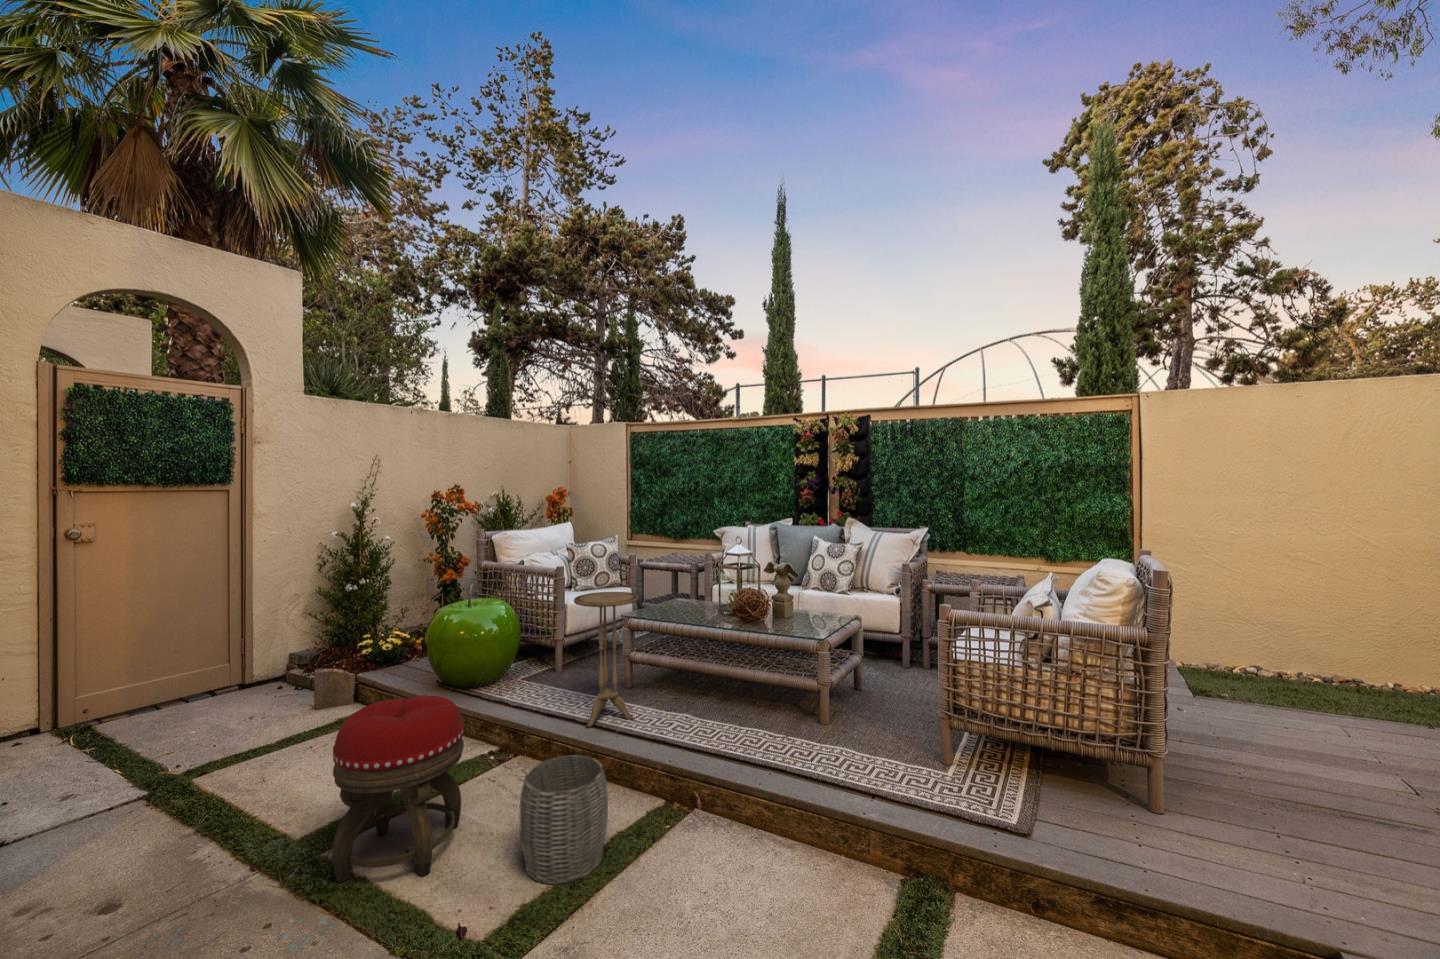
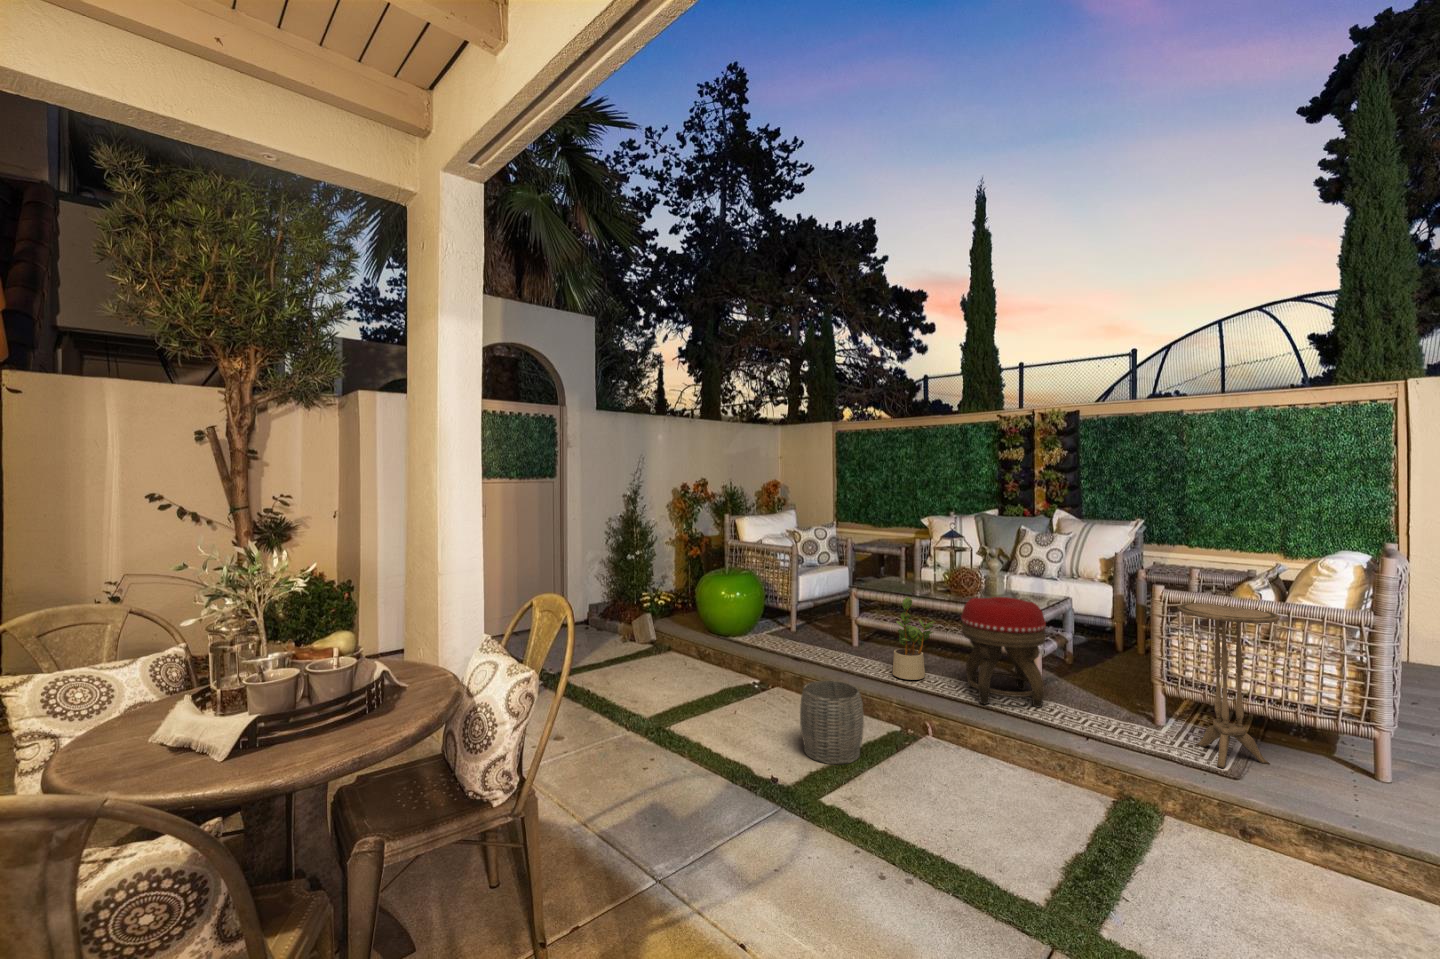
side table: present [574,592,639,727] -> present [1177,603,1280,768]
potted plant: none [666,627,715,727] -> present [893,597,935,680]
footstool: present [332,695,464,882] -> present [961,597,1046,707]

